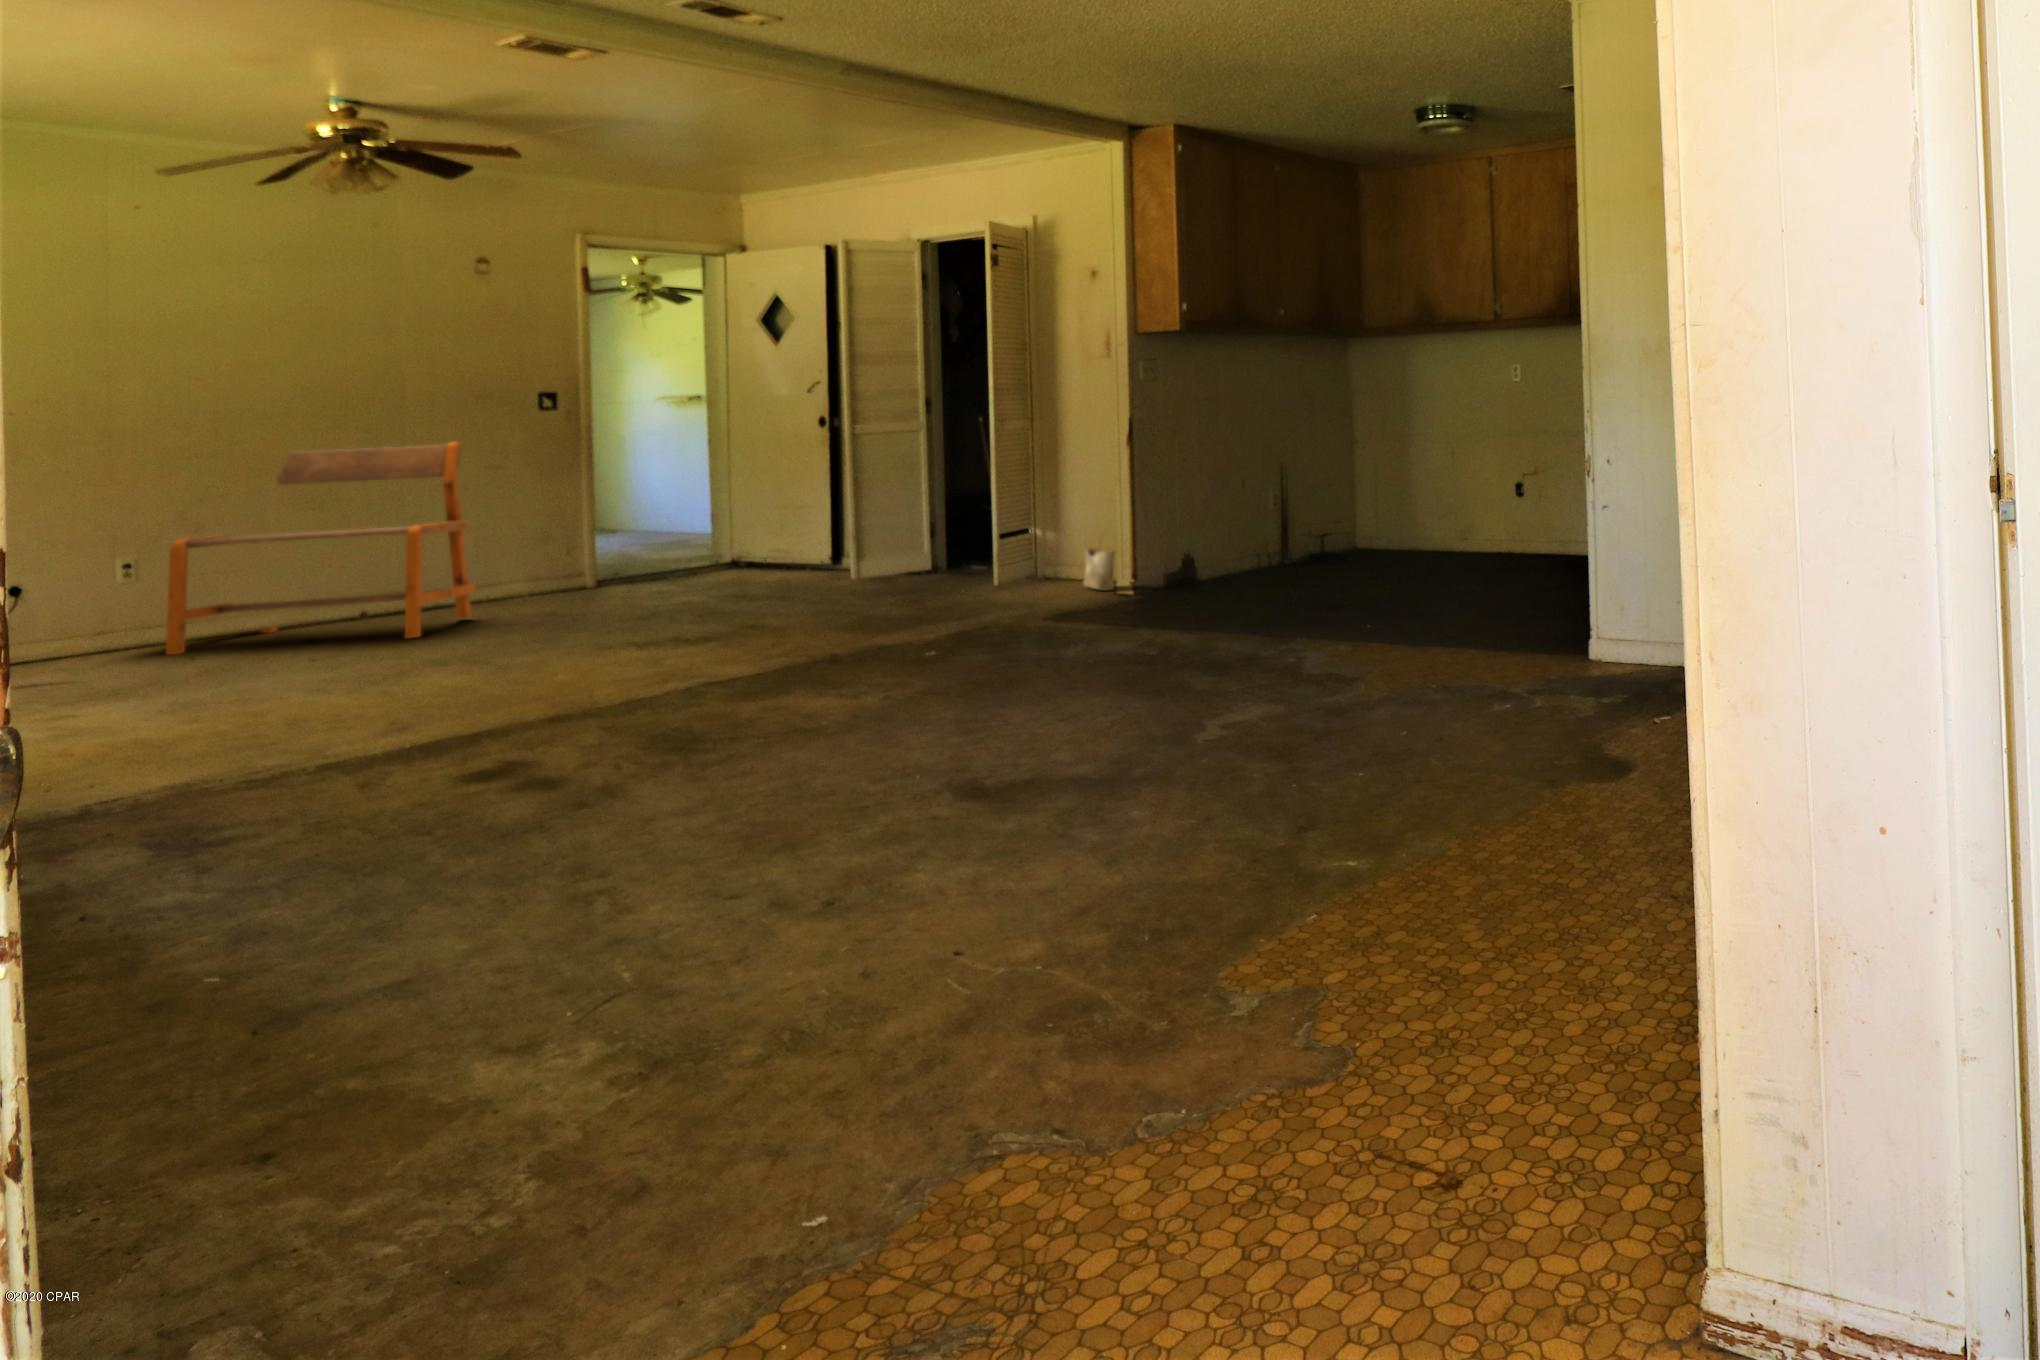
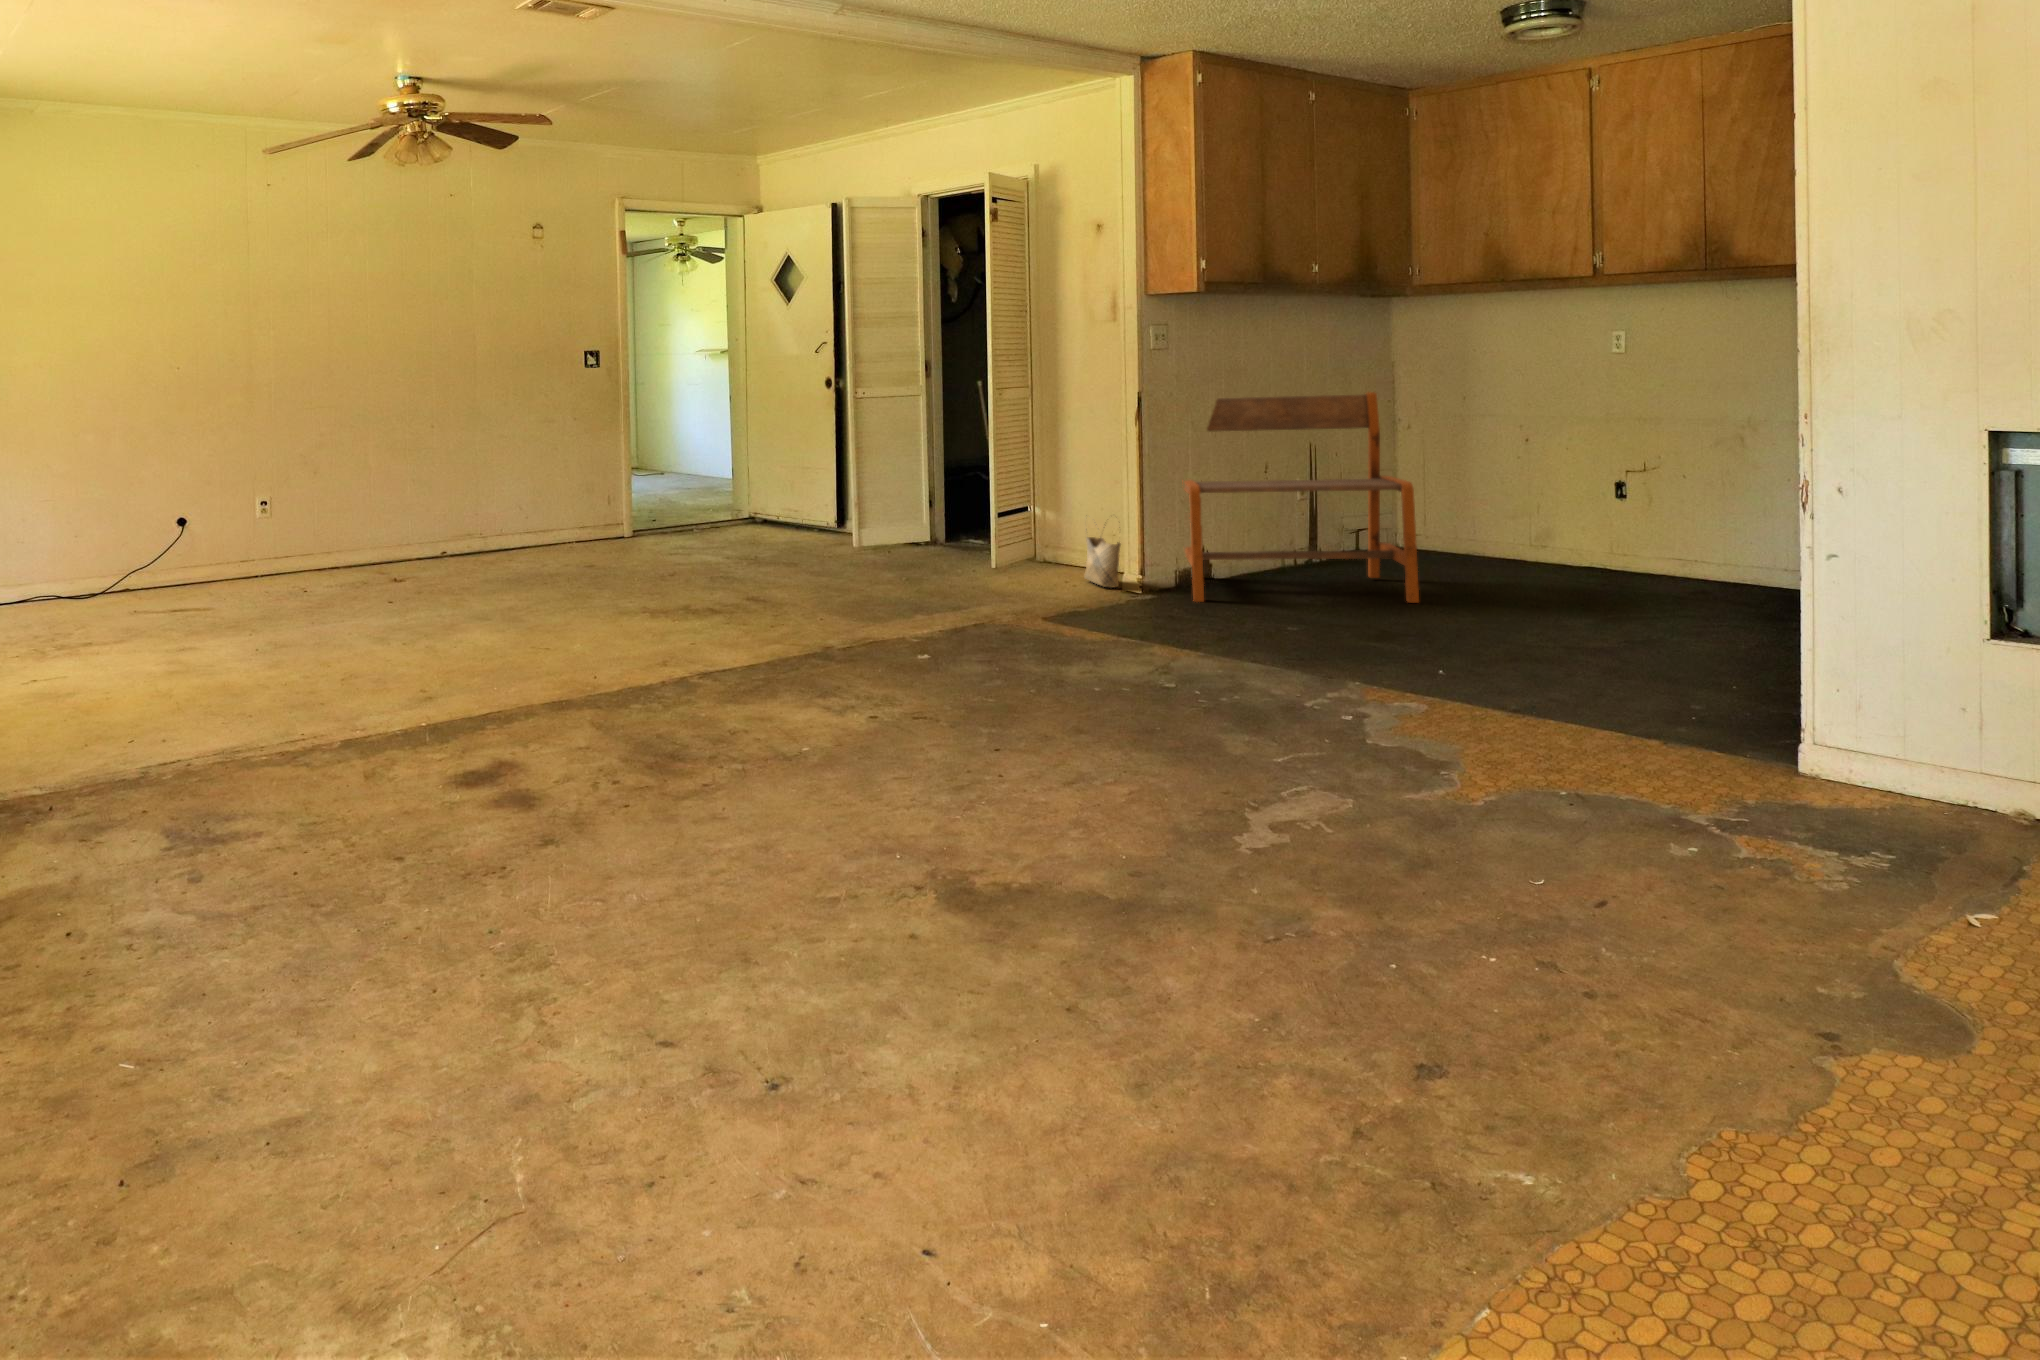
bench: present [166,442,475,654] -> present [1184,392,1419,603]

